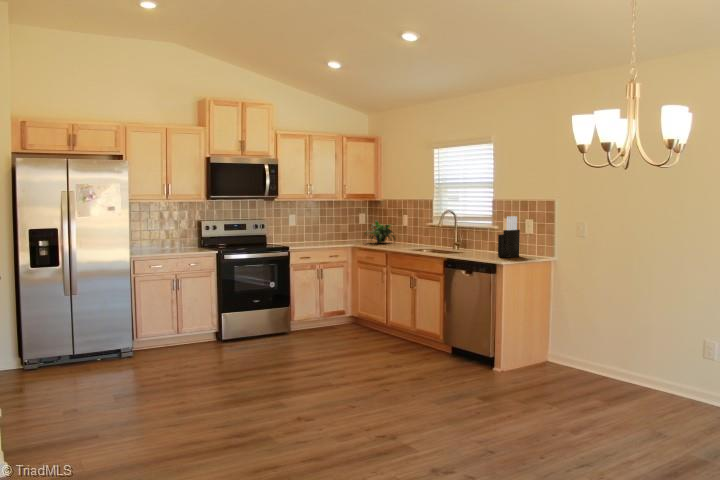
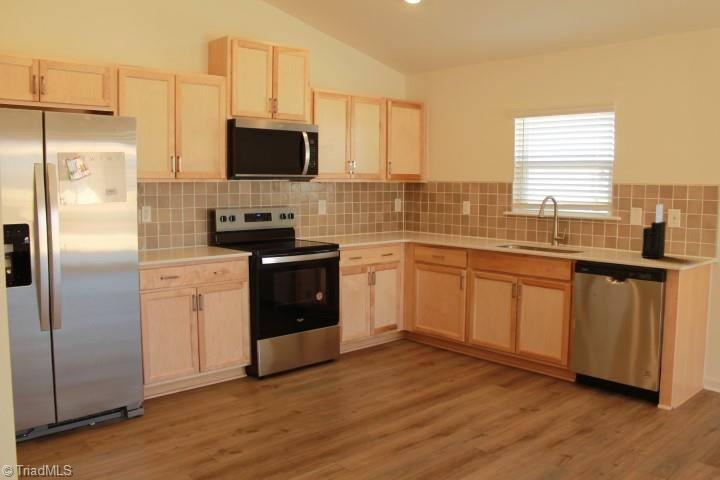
potted plant: present [365,221,395,243] -> none [414,208,453,237]

